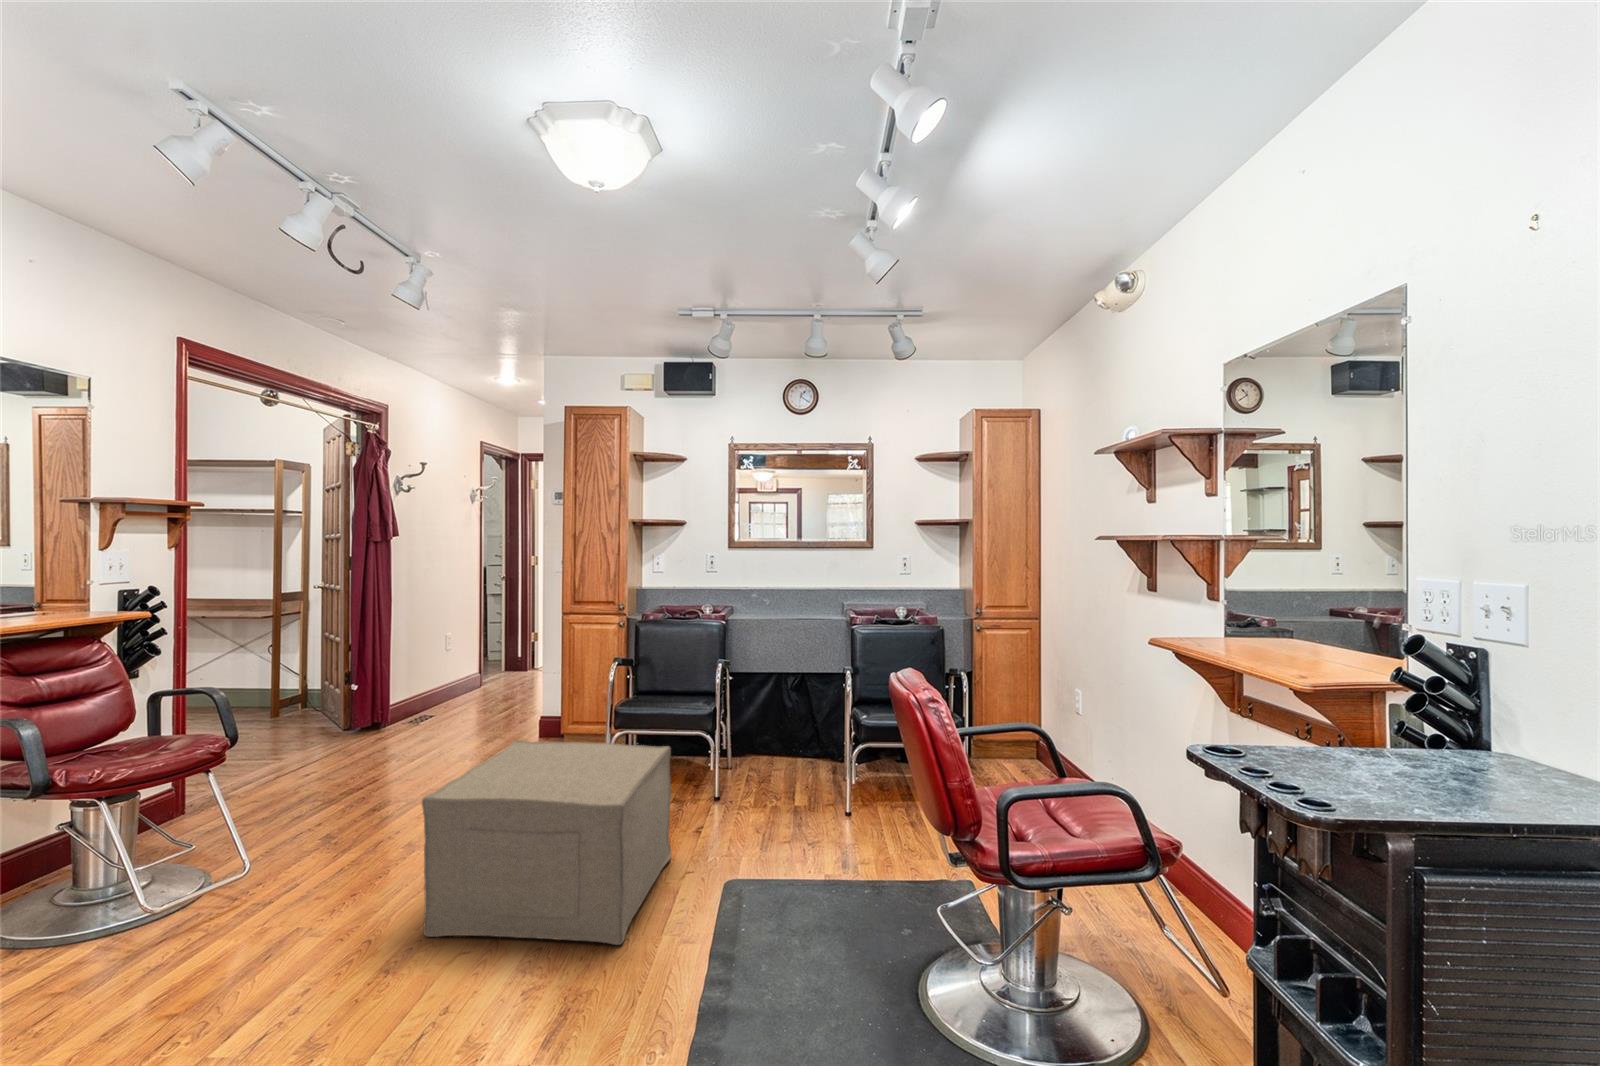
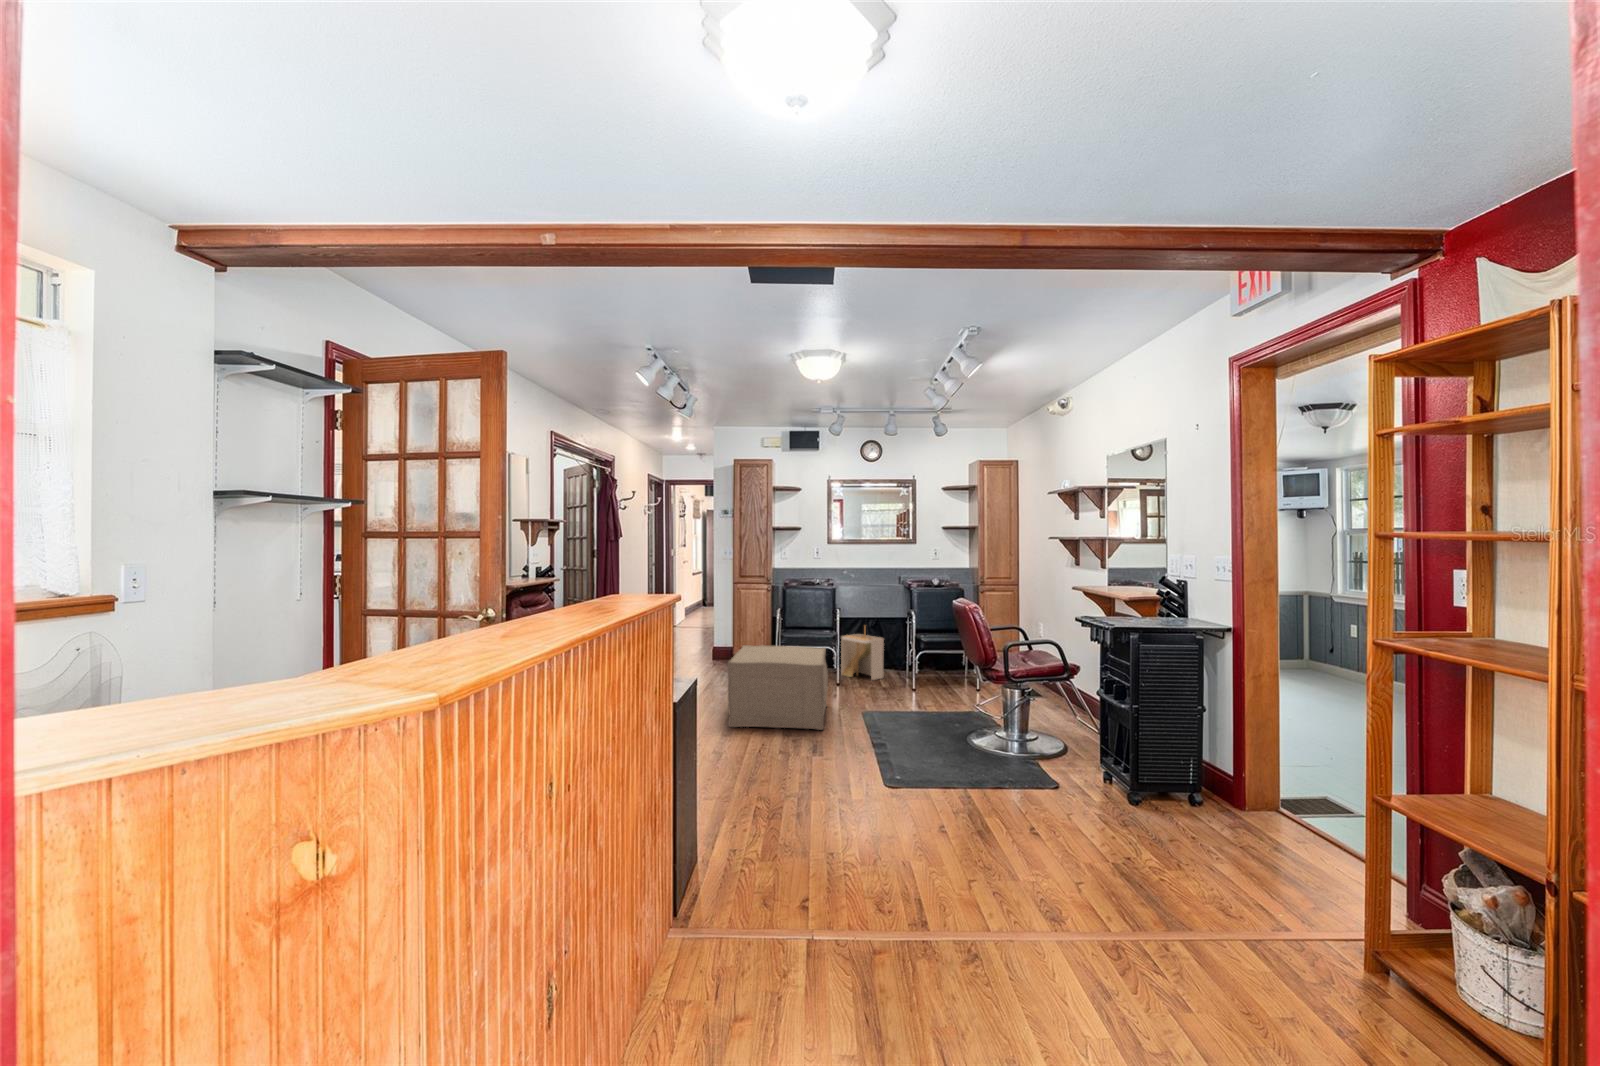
storage bin: none [737,688,808,785] -> present [841,626,884,680]

